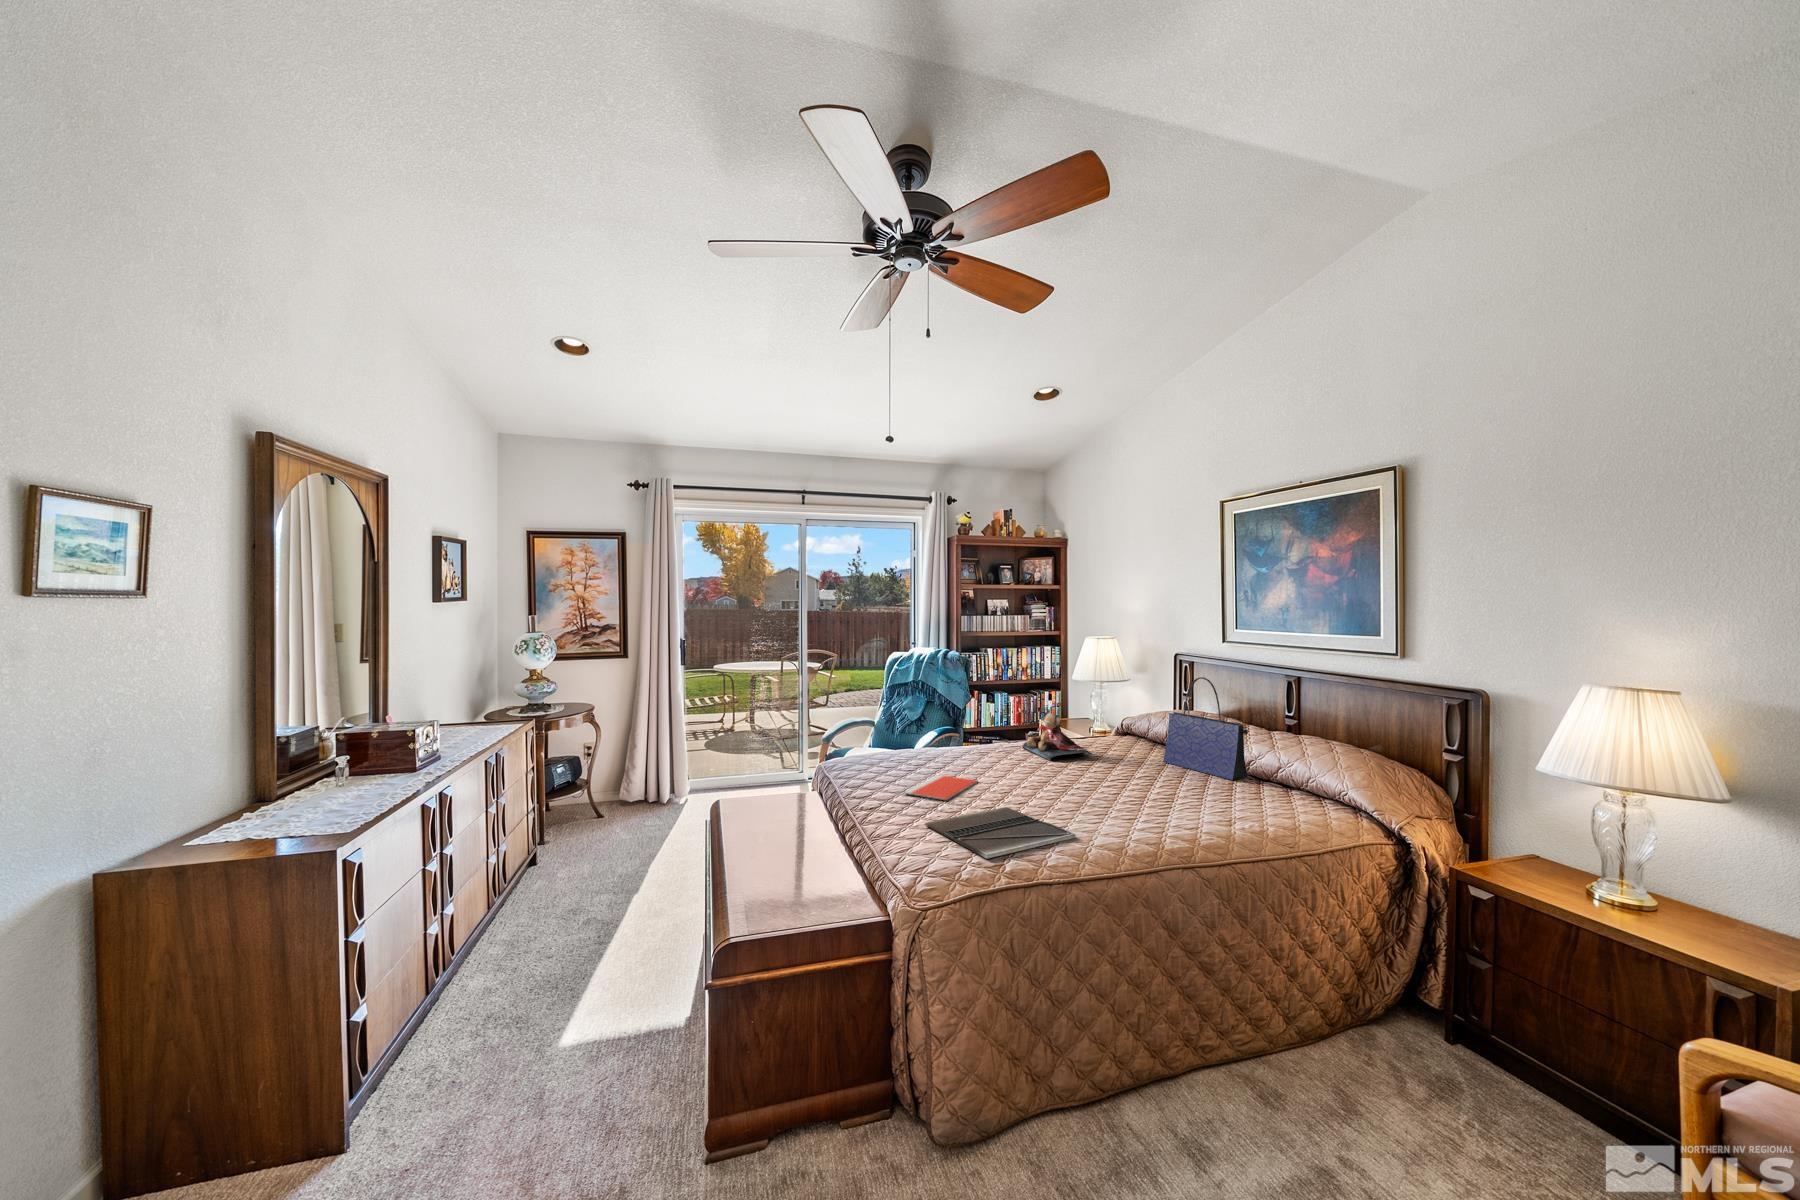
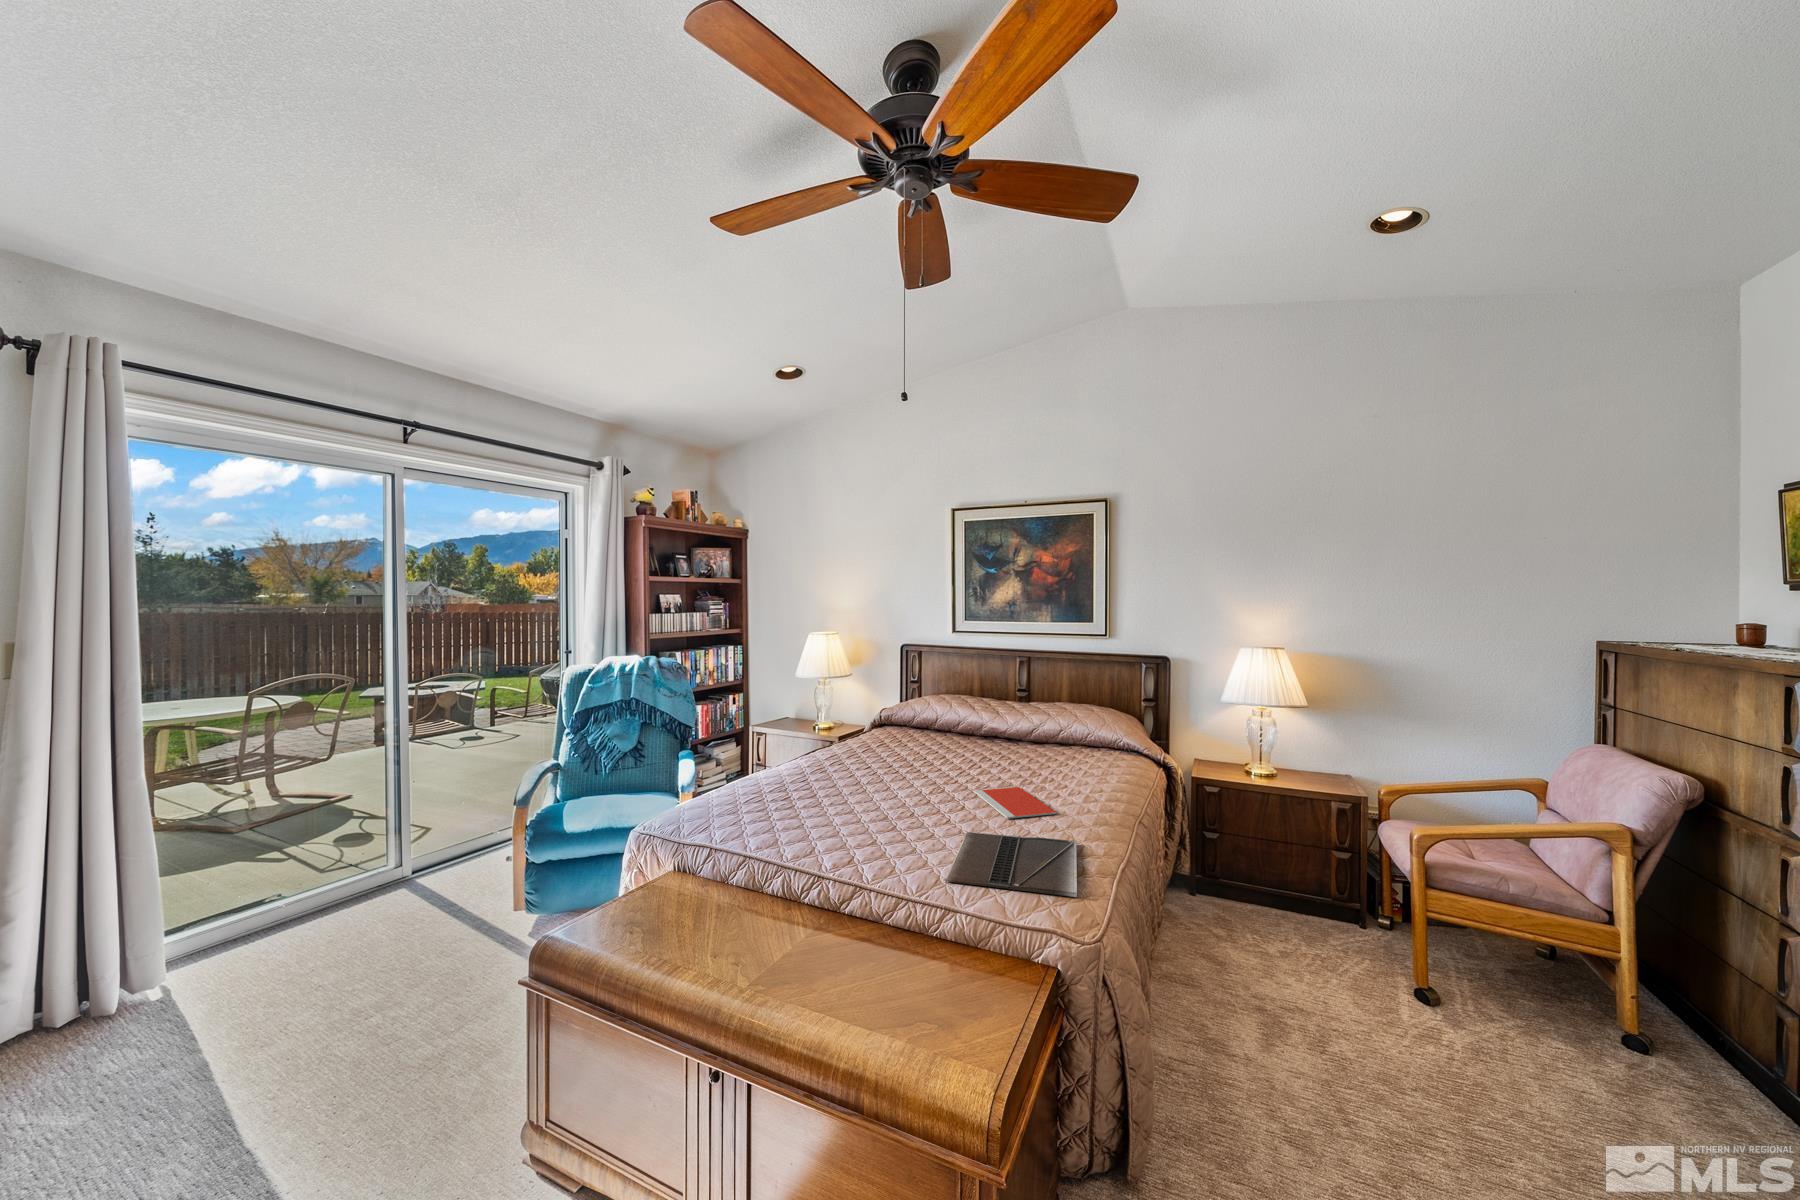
tote bag: present [1163,677,1248,780] -> none [971,668,1052,756]
teddy bear: present [1022,712,1092,760] -> none [836,717,913,770]
notebook: present [904,775,977,800] -> present [975,787,1056,819]

